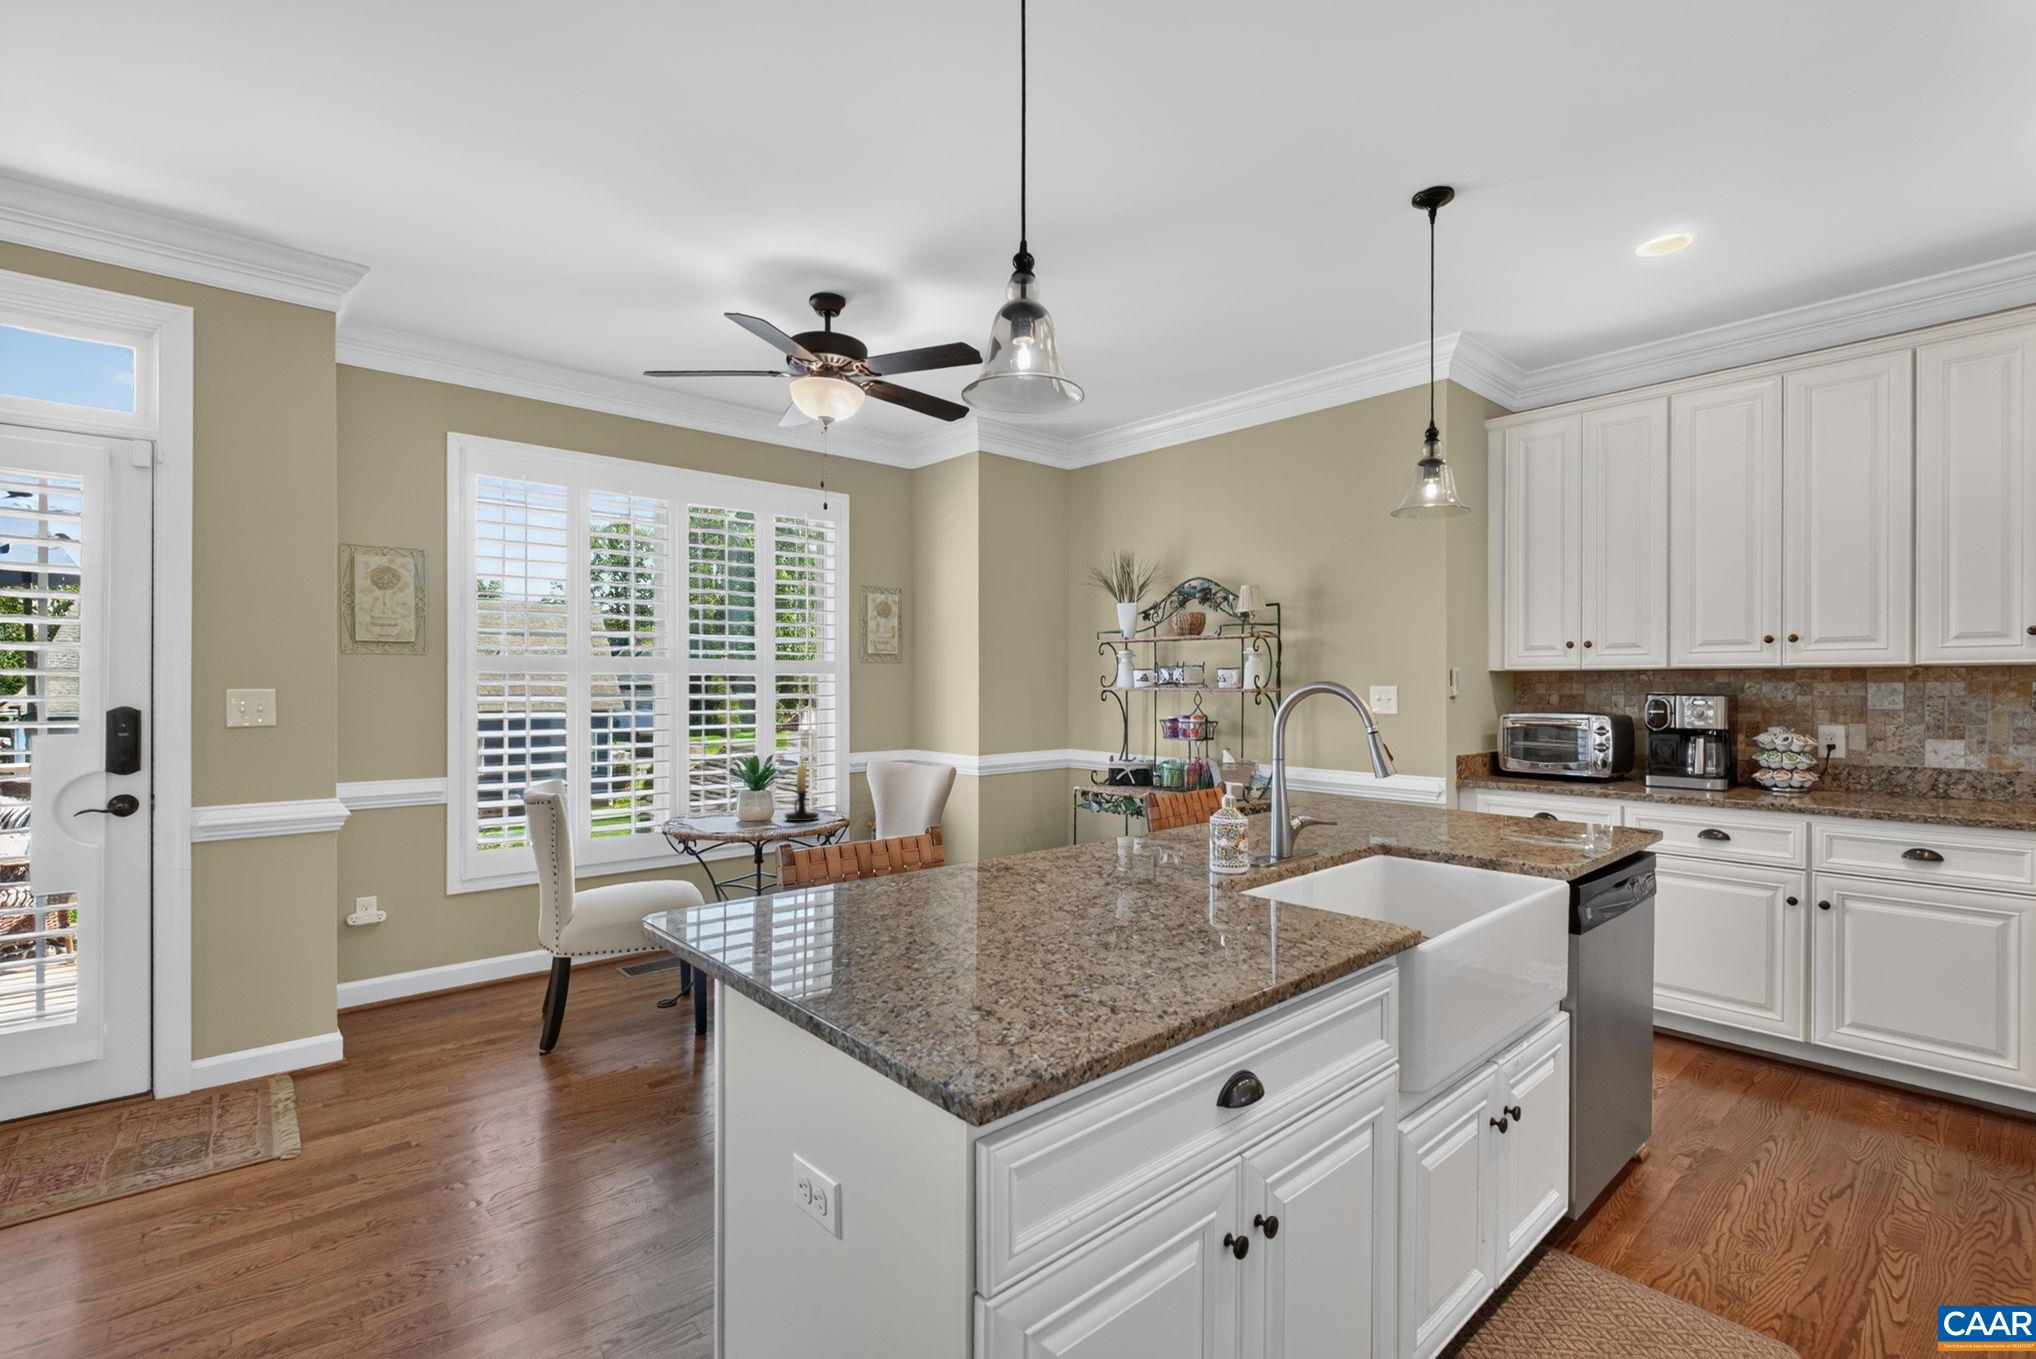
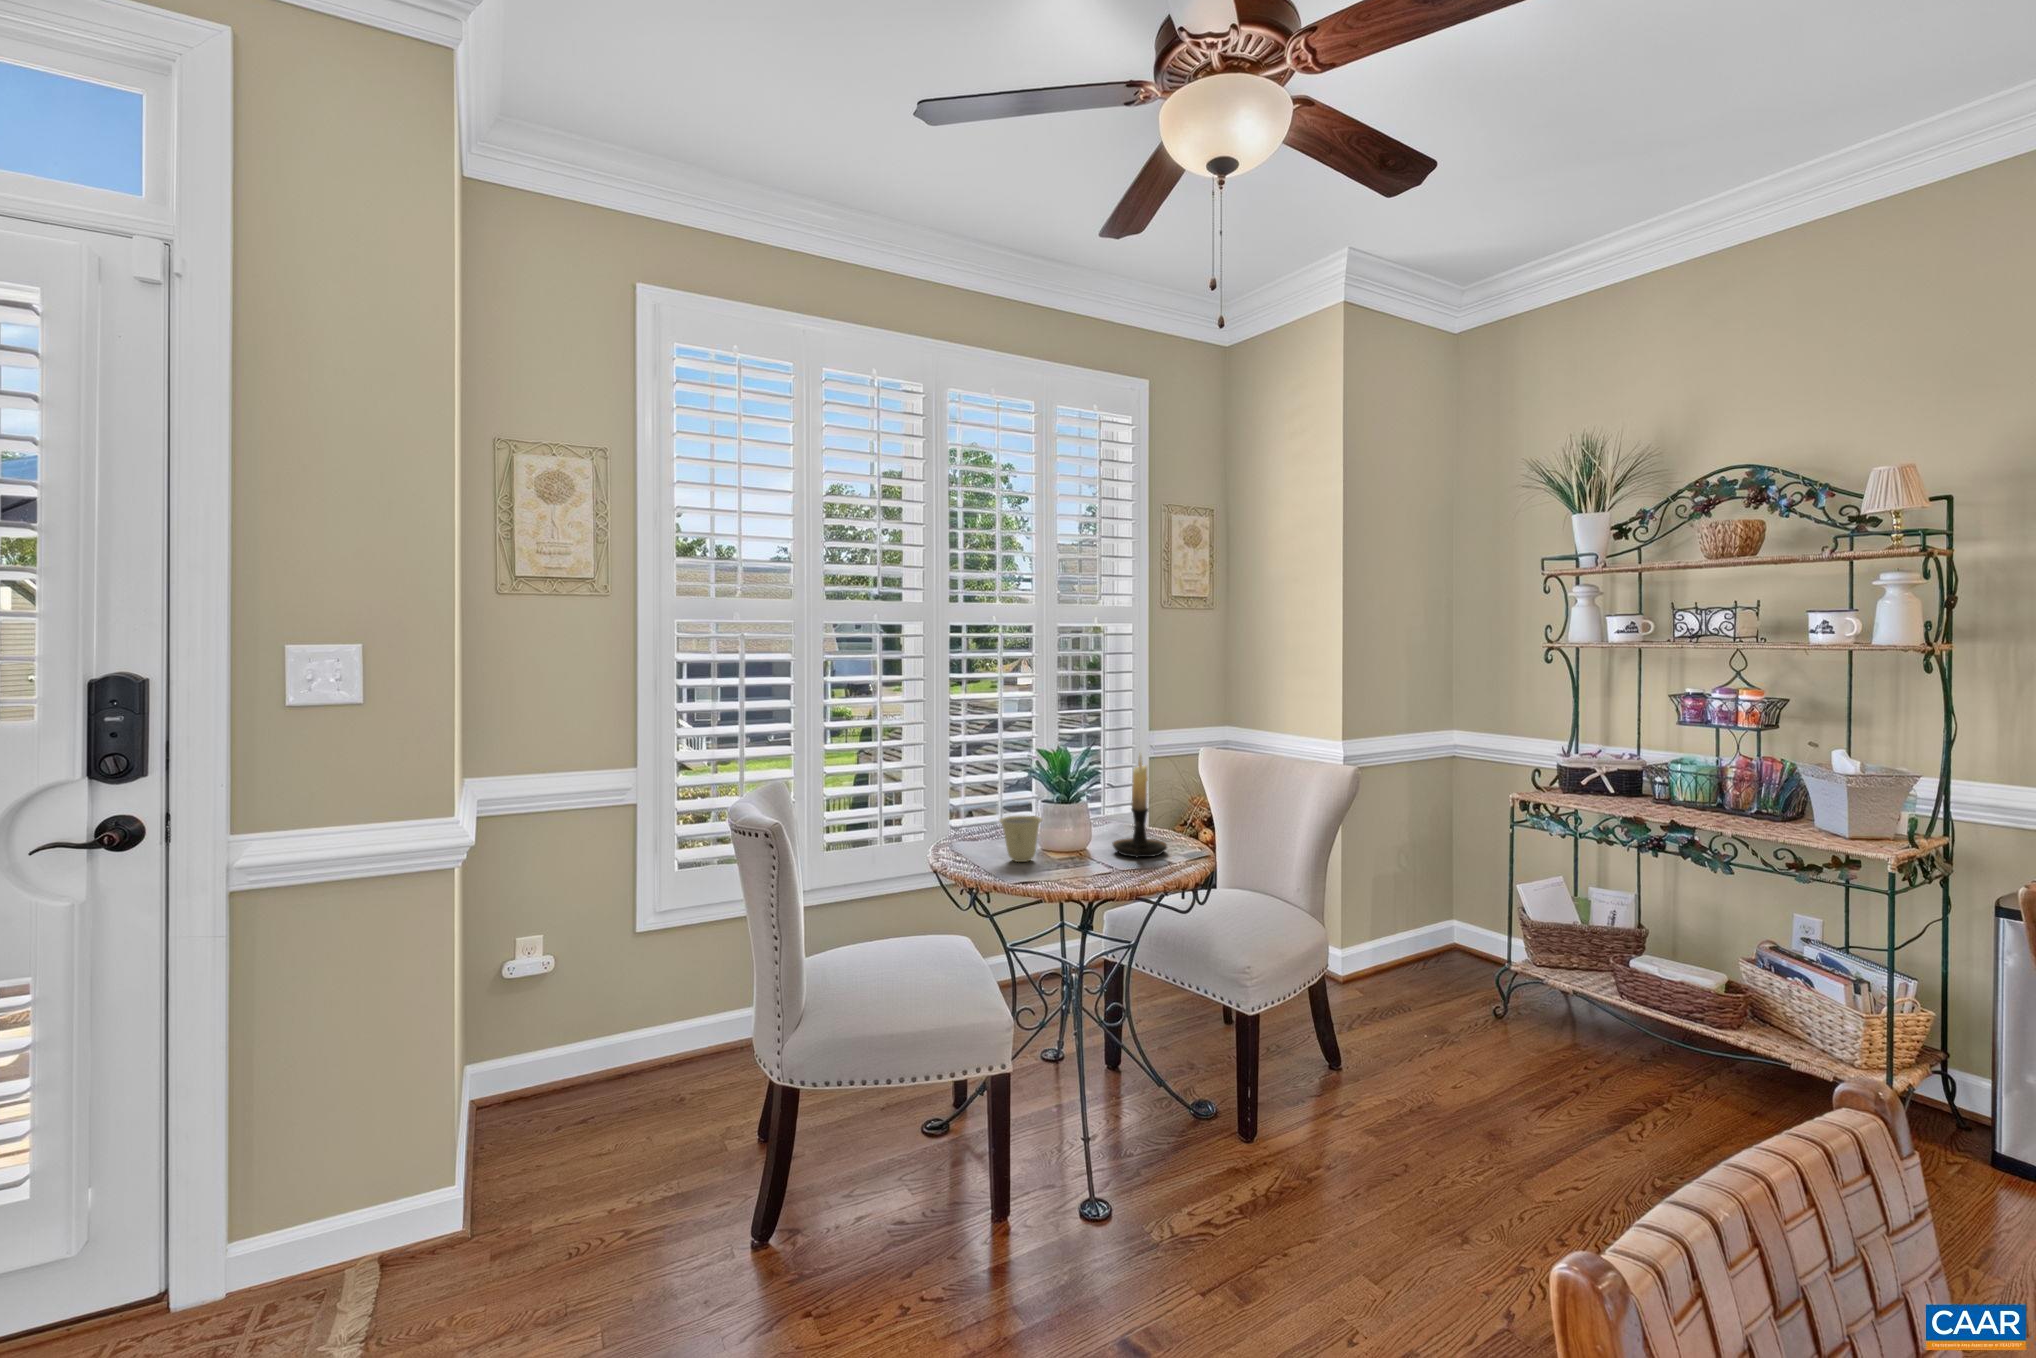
cup: none [708,797,737,825] -> present [1000,816,1042,862]

